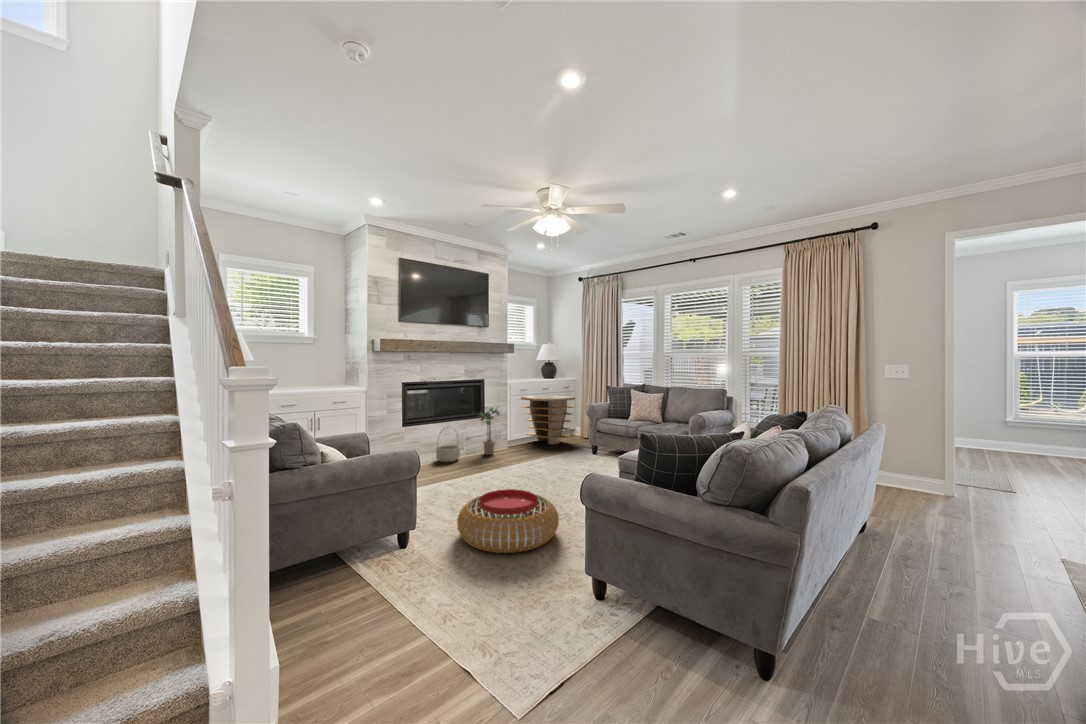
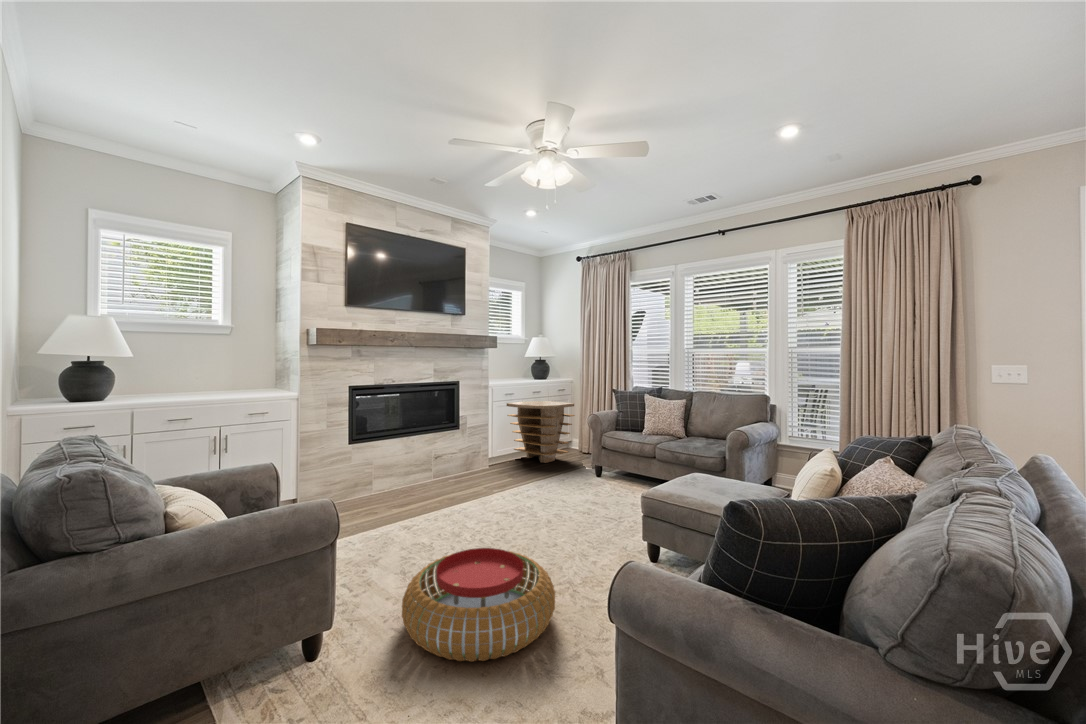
potted plant: present [479,407,501,455] -> none [450,415,483,478]
basket: present [436,427,461,462] -> none [394,443,428,490]

